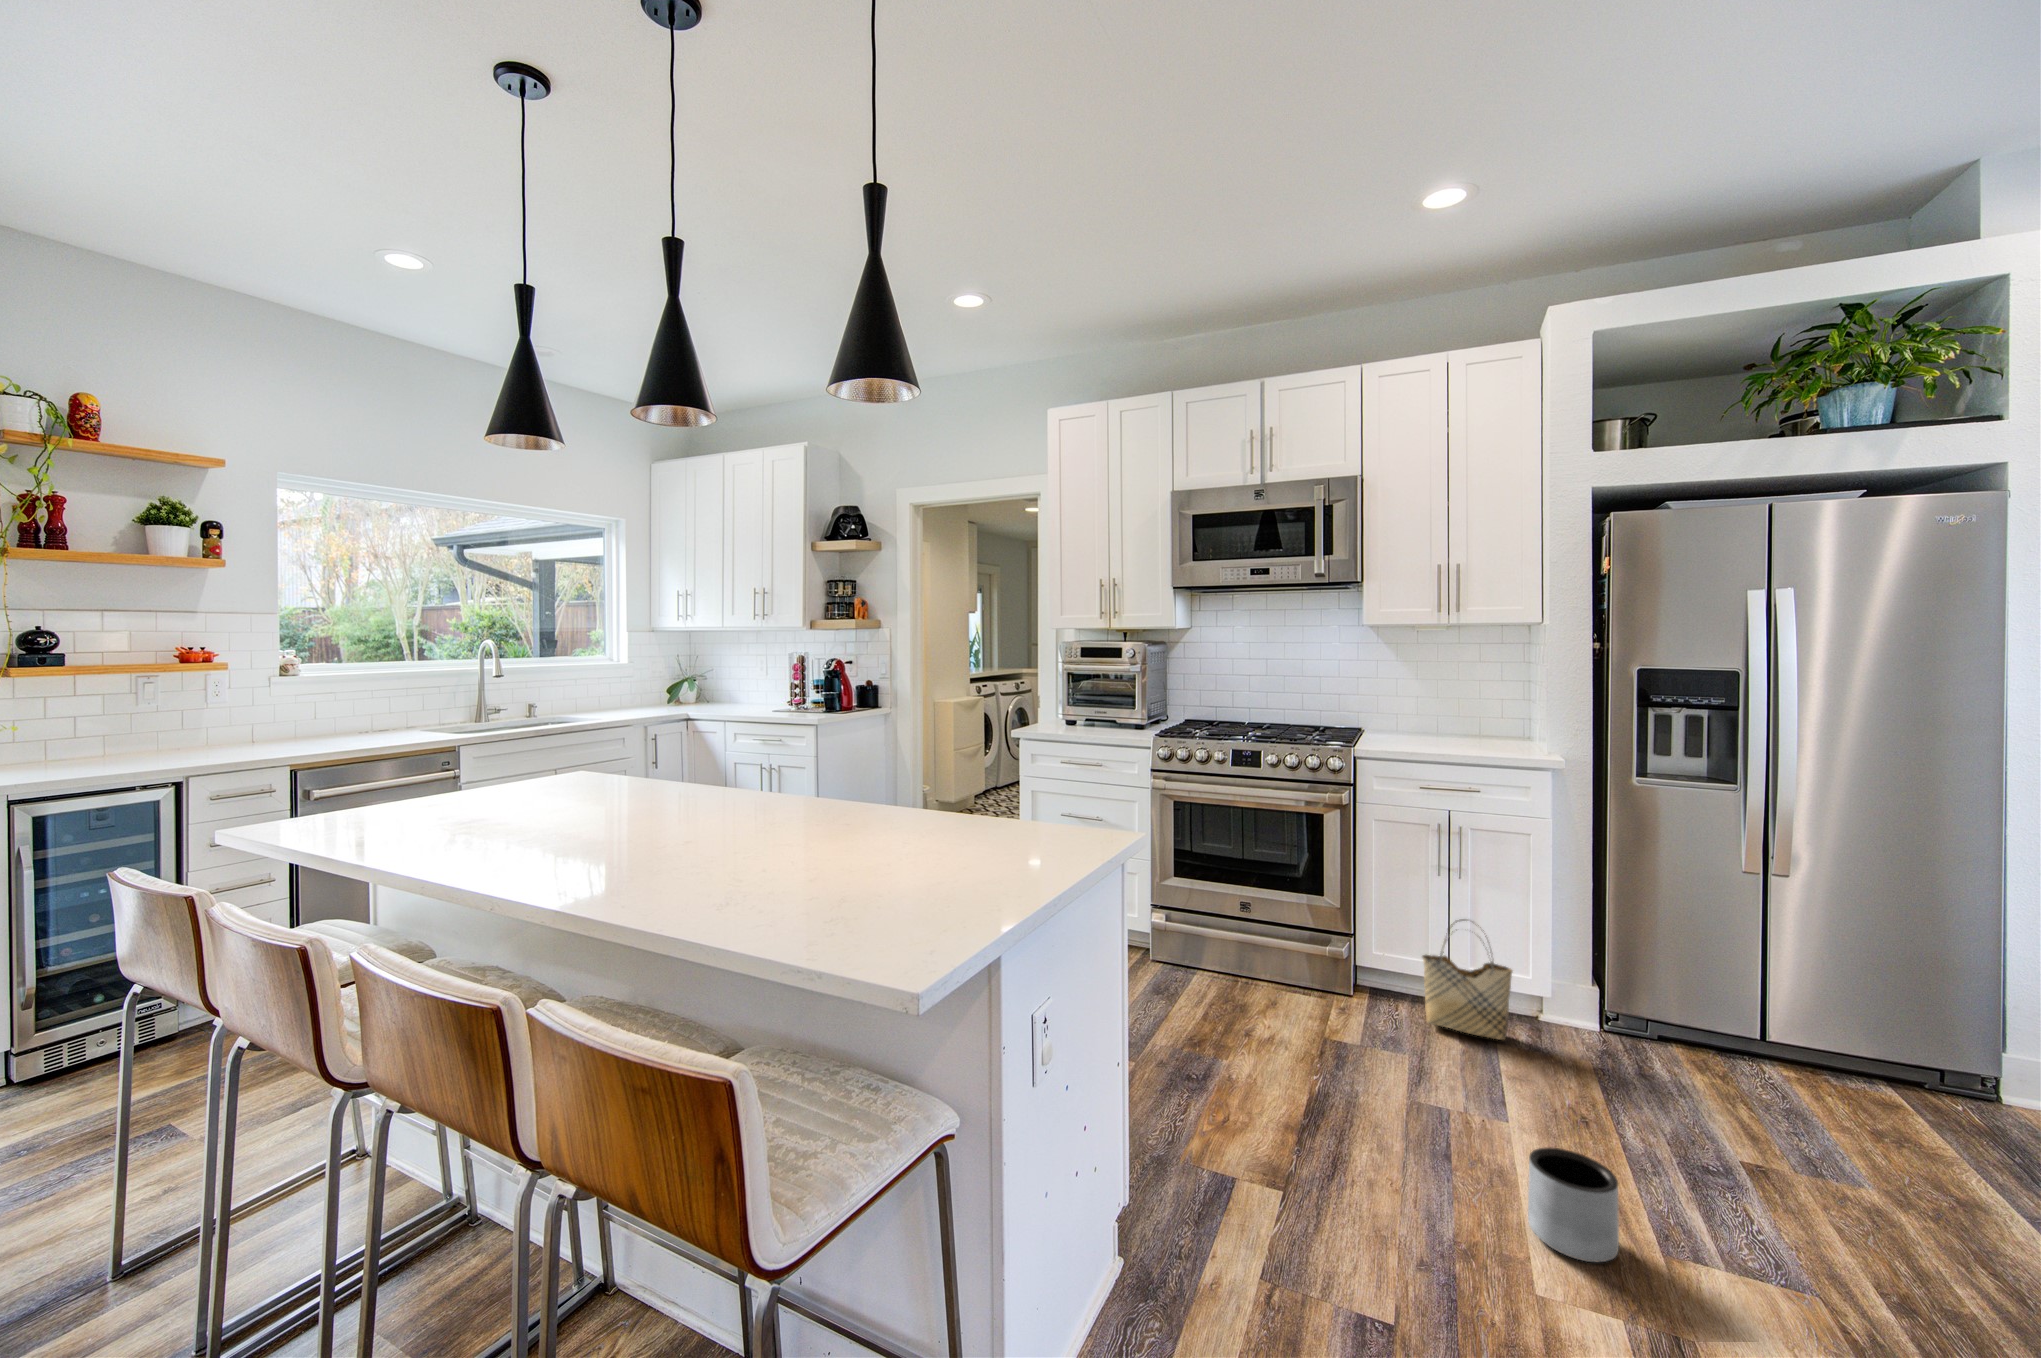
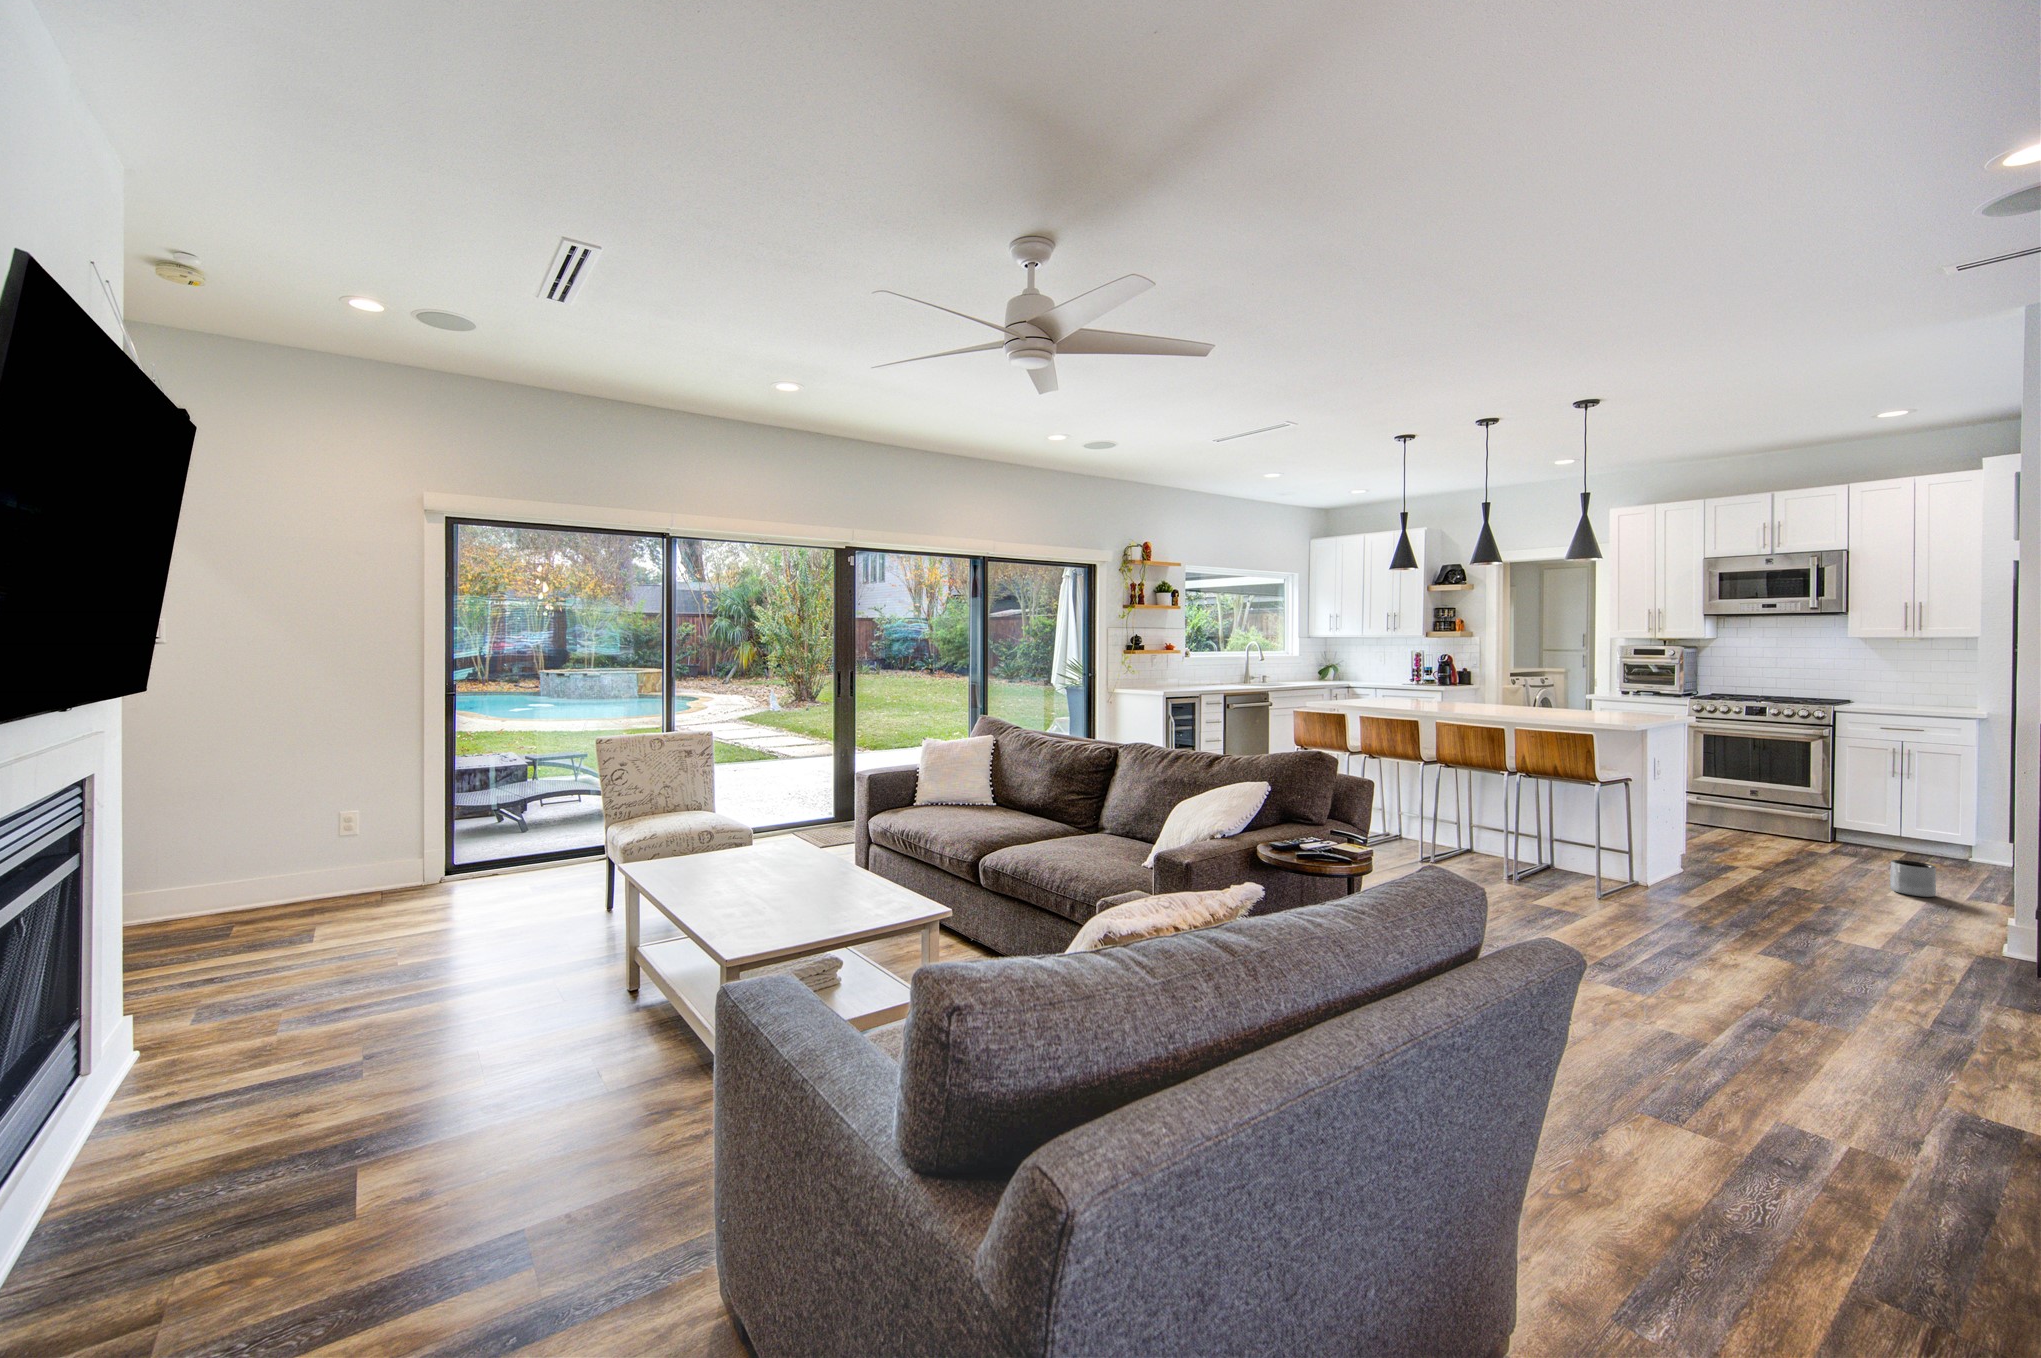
woven basket: present [1422,919,1512,1040] -> none [1875,800,1939,861]

